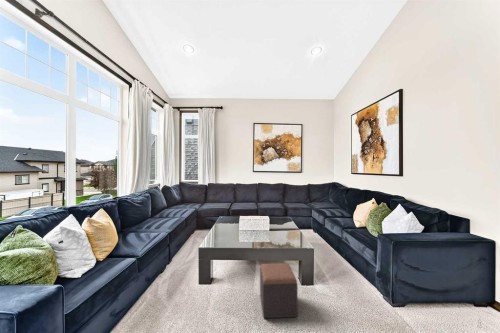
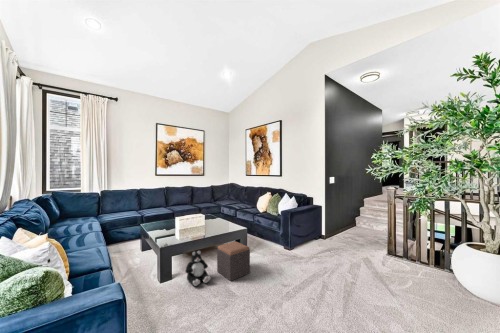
plush toy: none [220,263,246,307] -> present [185,250,211,286]

